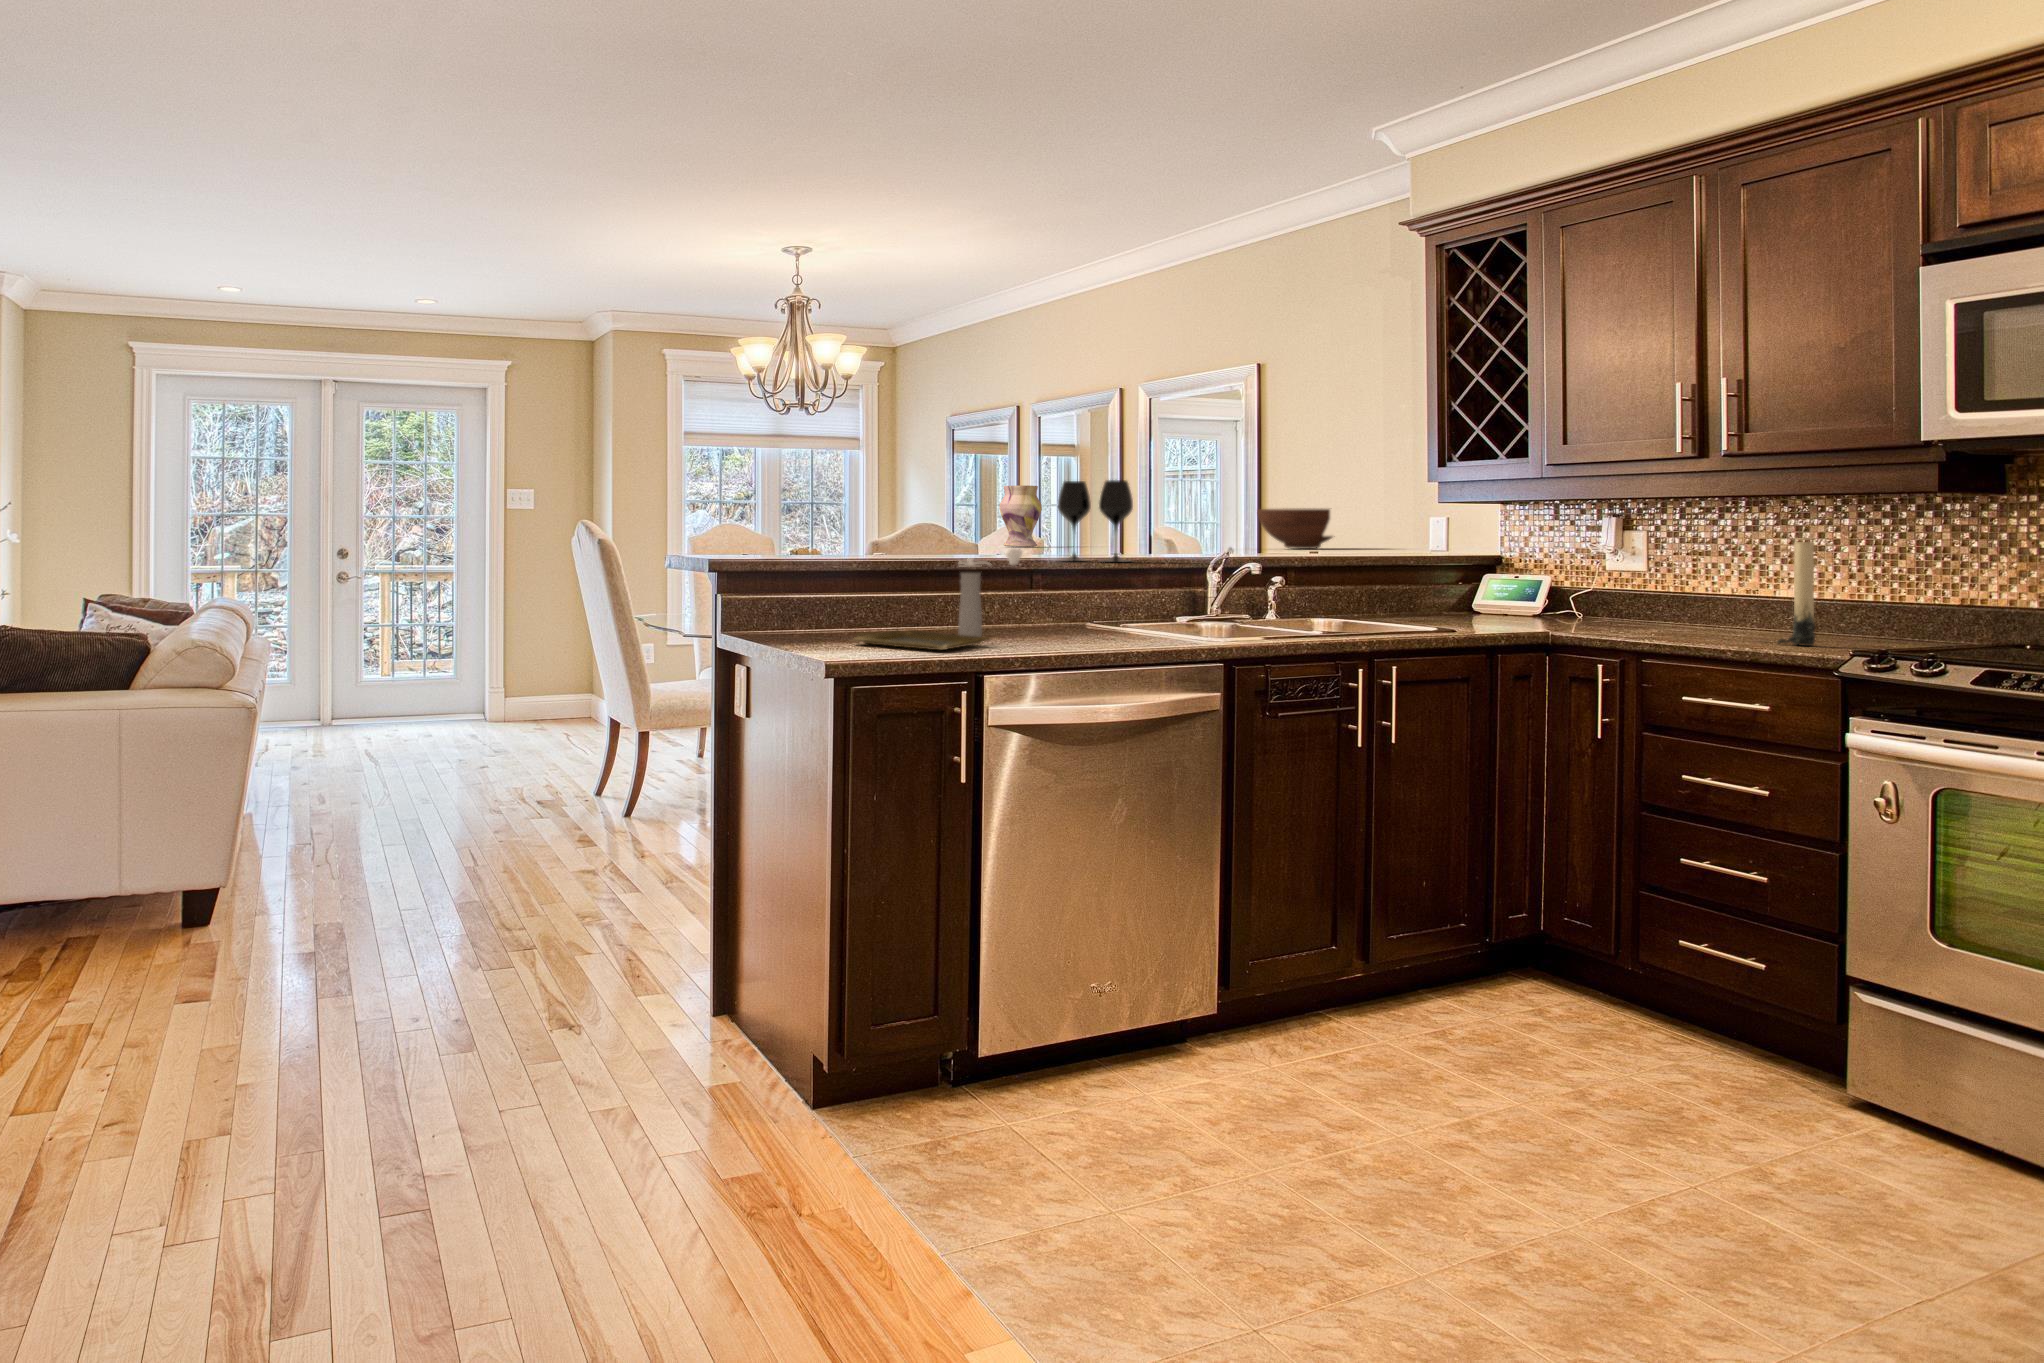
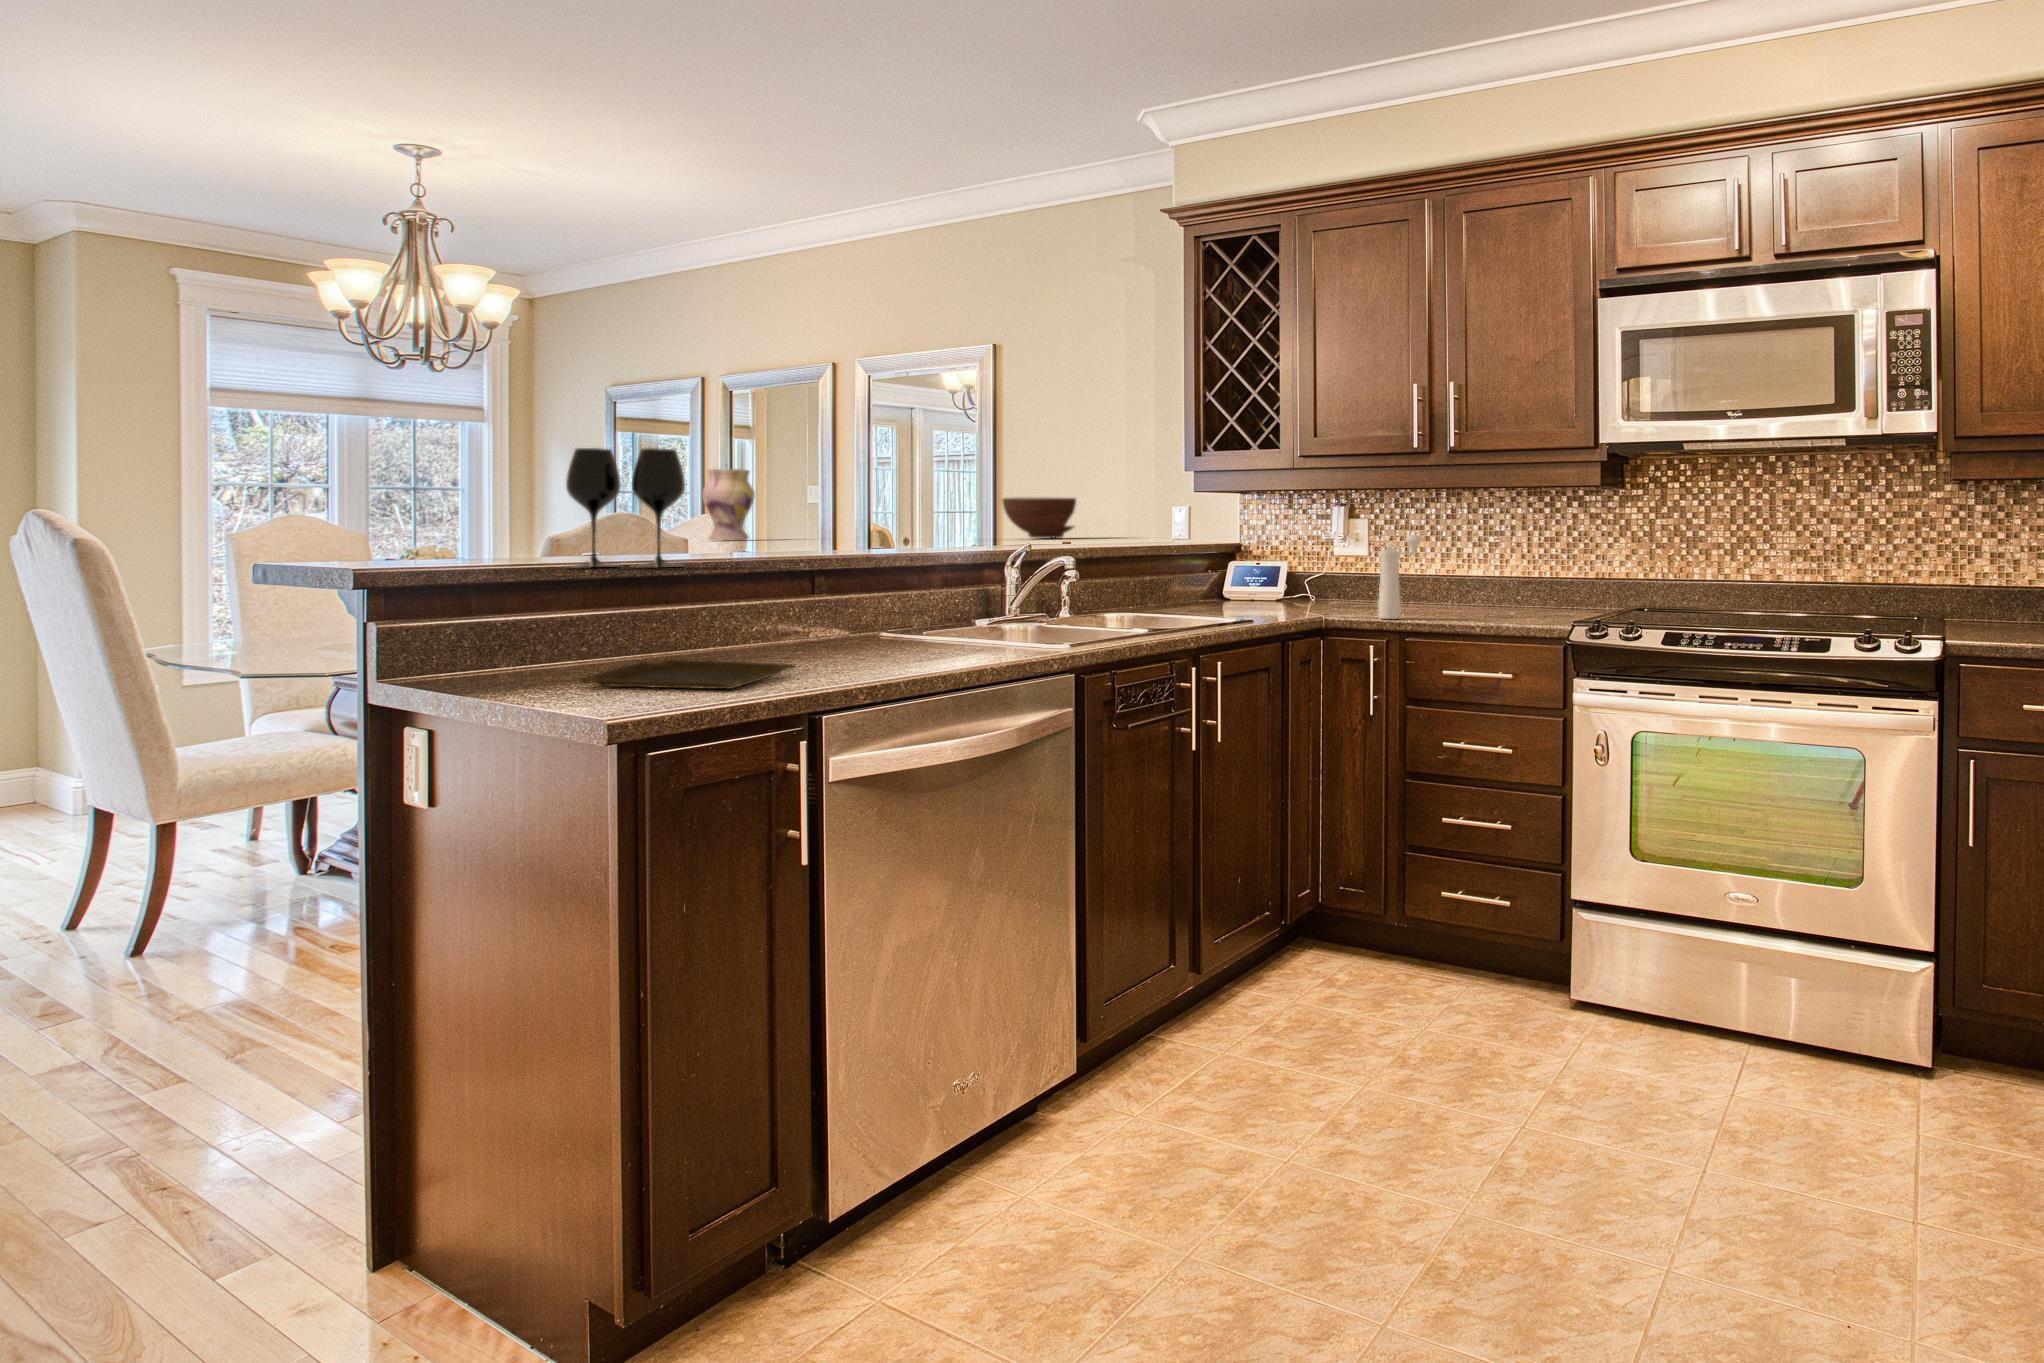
wine glass: present [1058,480,1133,562] -> present [566,448,686,568]
candle: present [1778,538,1816,646] -> none [1506,524,1534,618]
pepper mill: present [958,548,1023,637] -> present [1378,535,1422,619]

